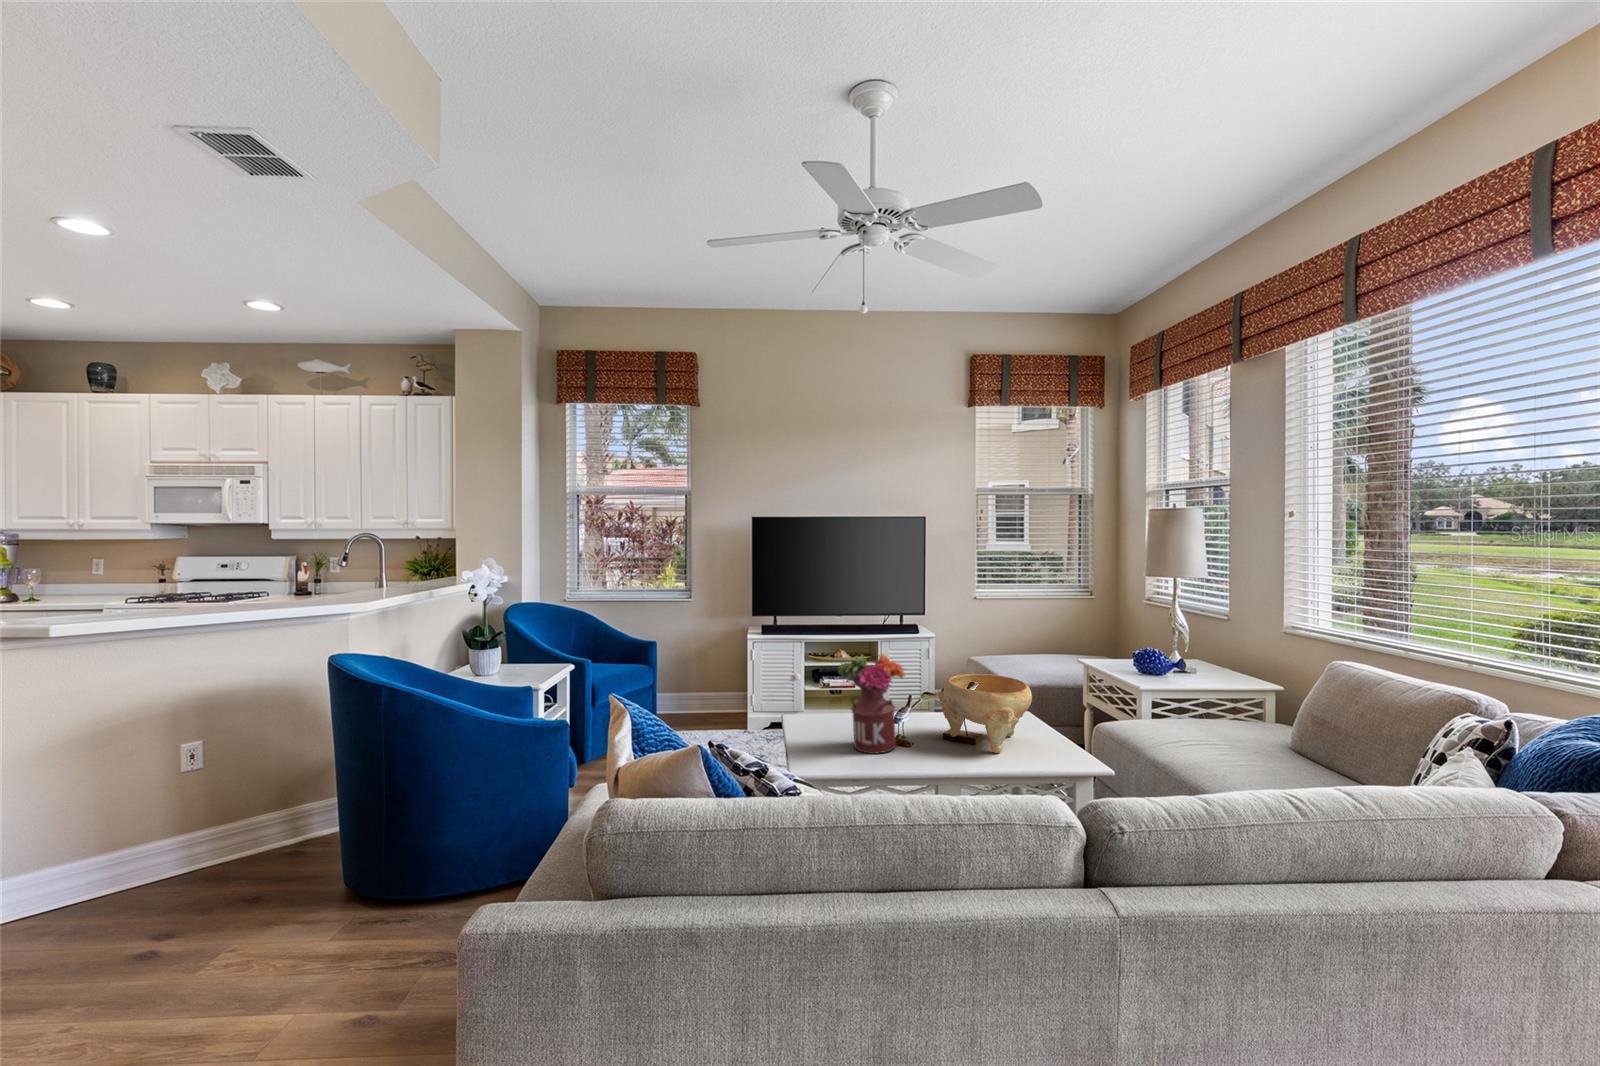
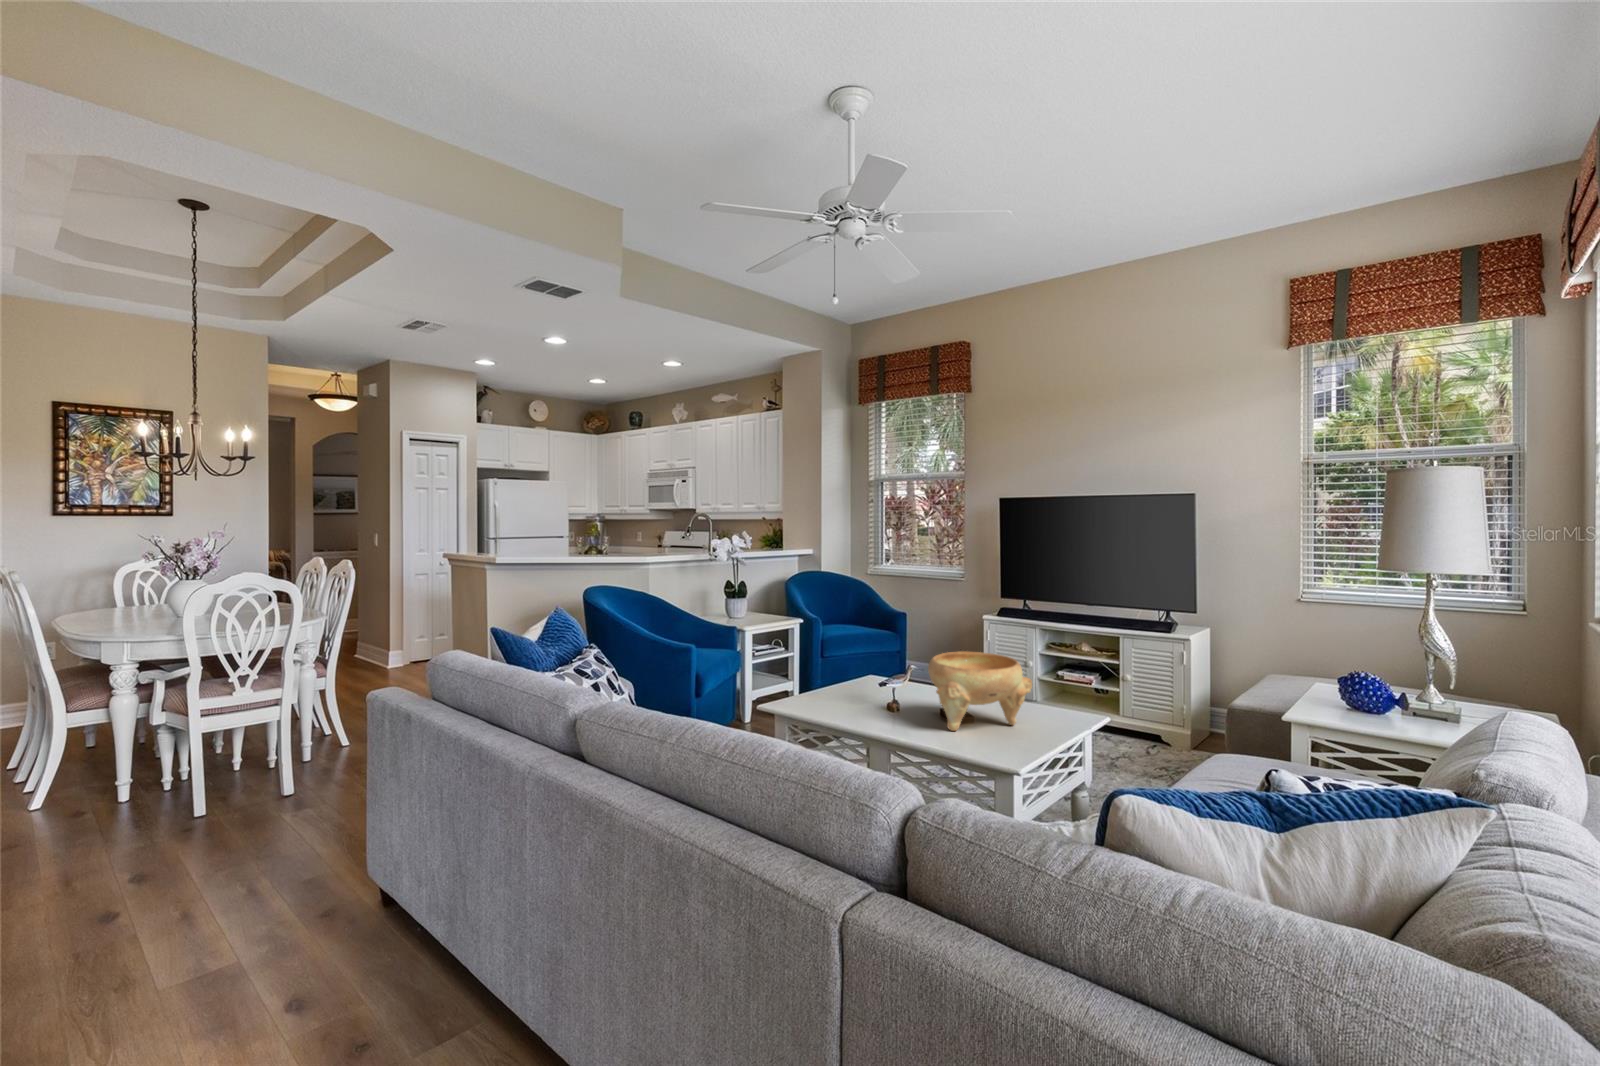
flower arrangement: present [838,654,905,754] -> none [837,616,896,710]

